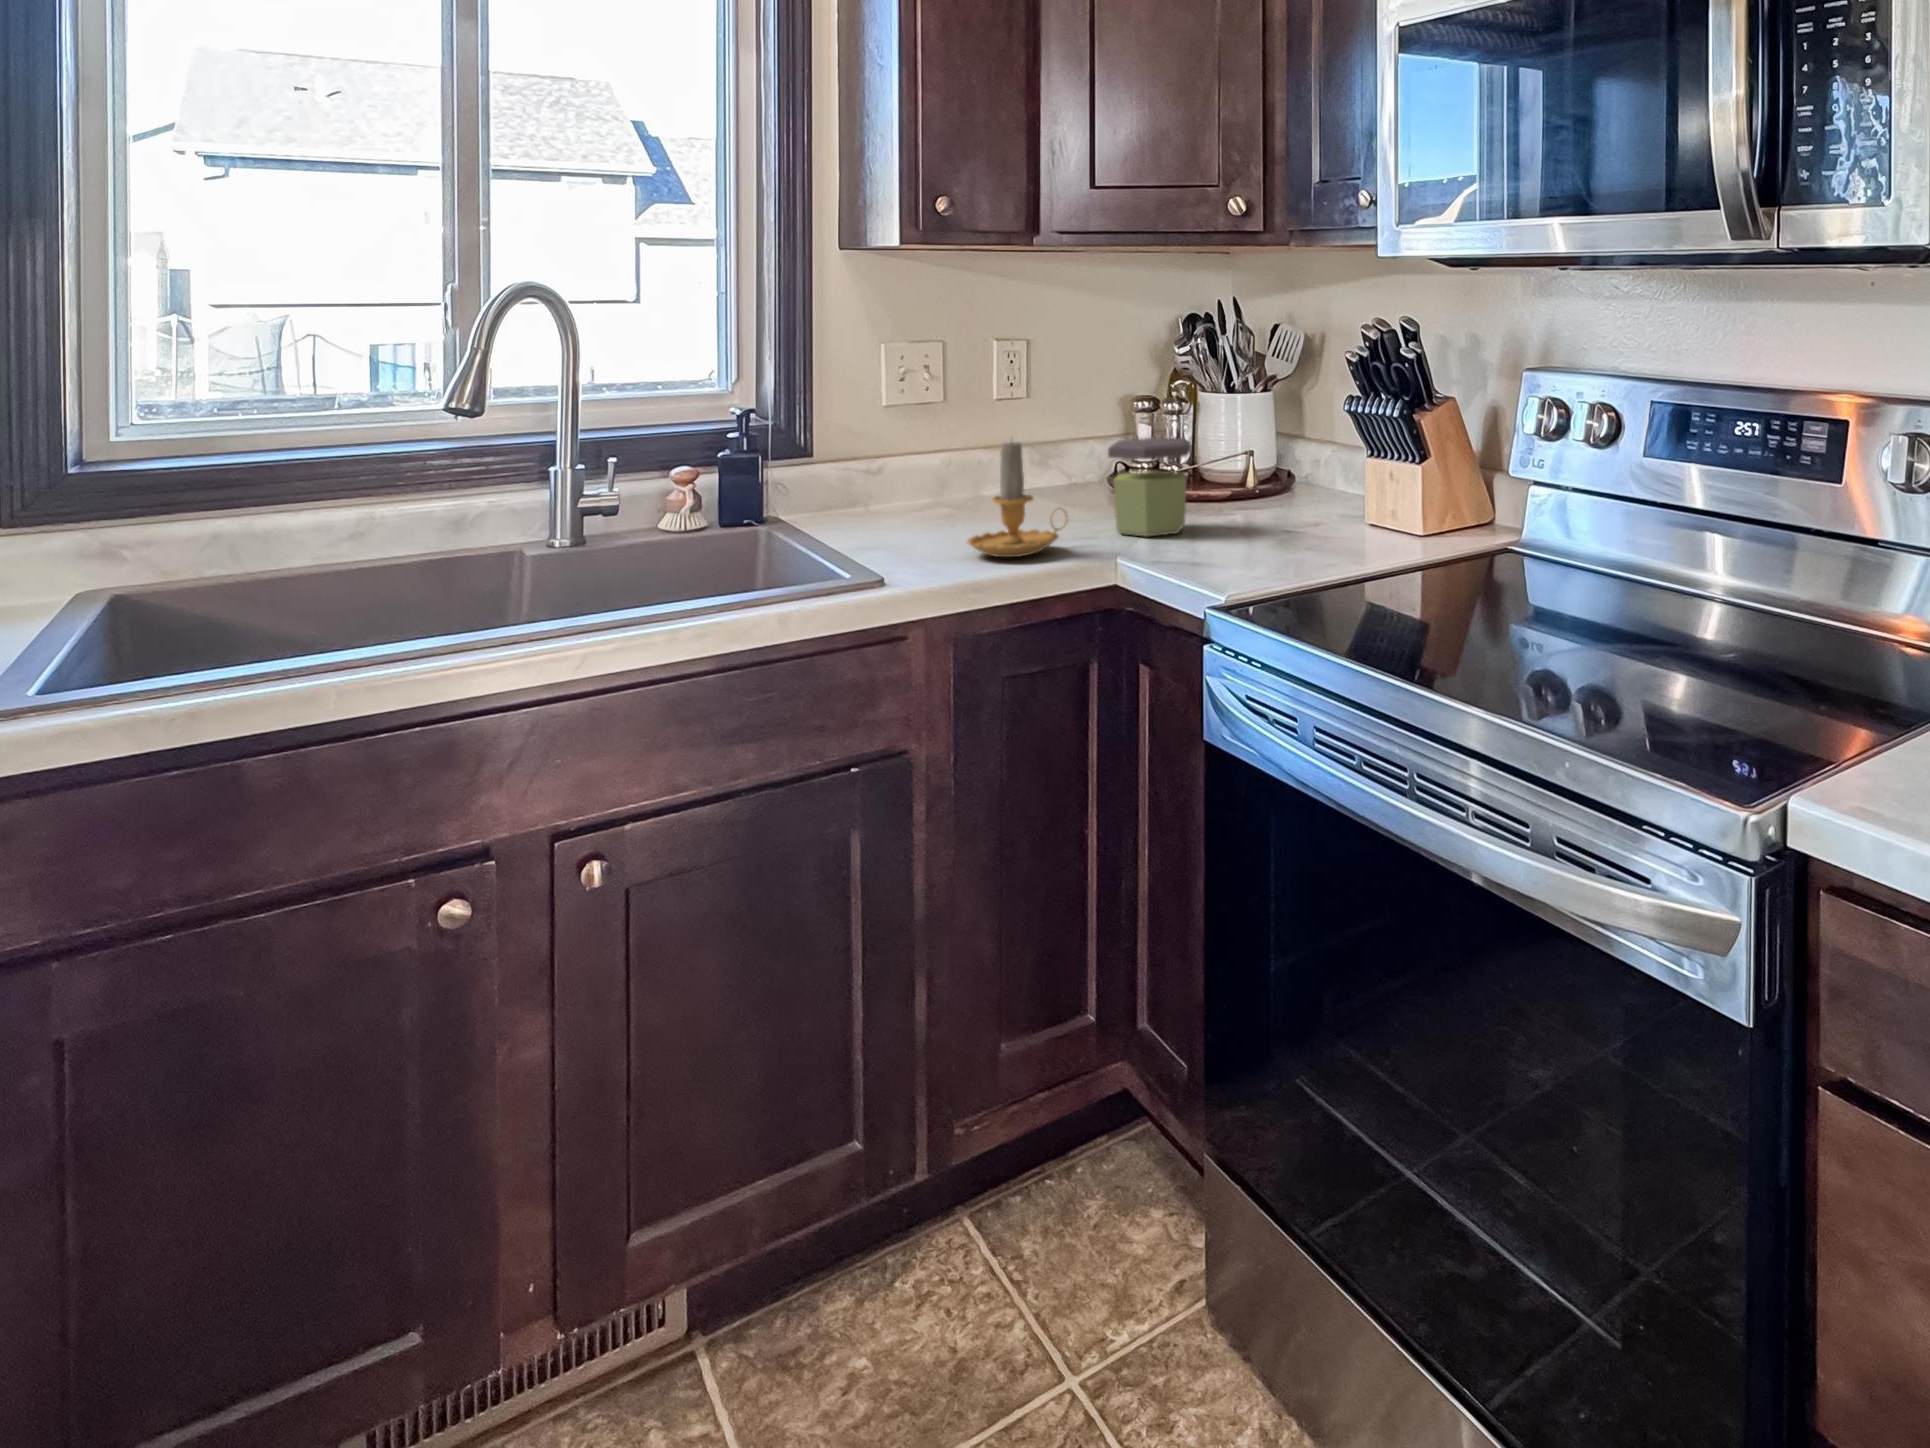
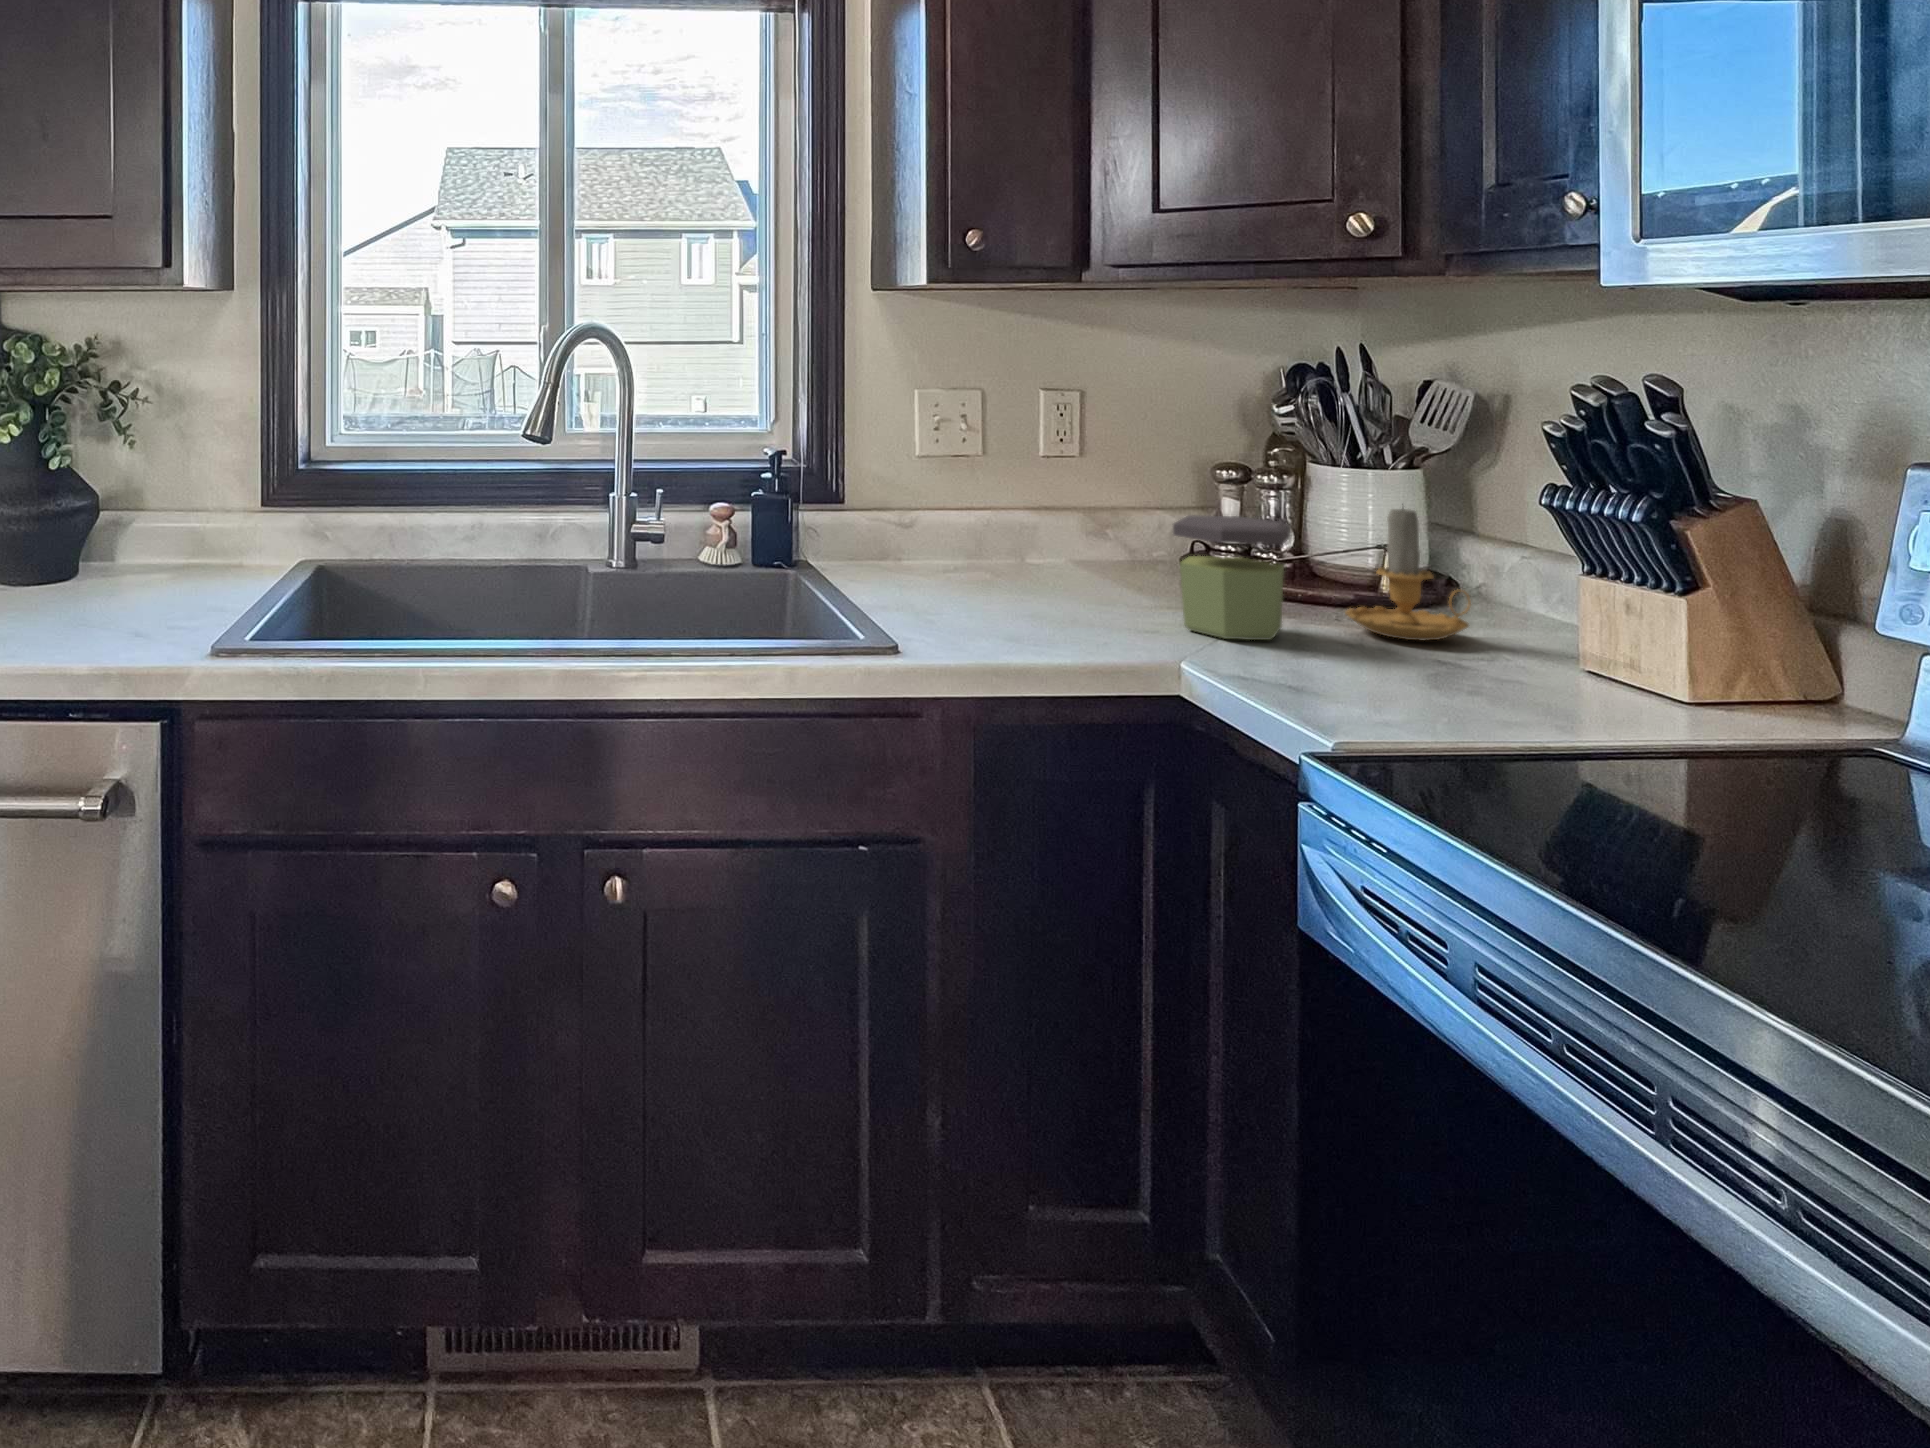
candle: present [967,442,1068,557] -> present [1346,508,1471,641]

